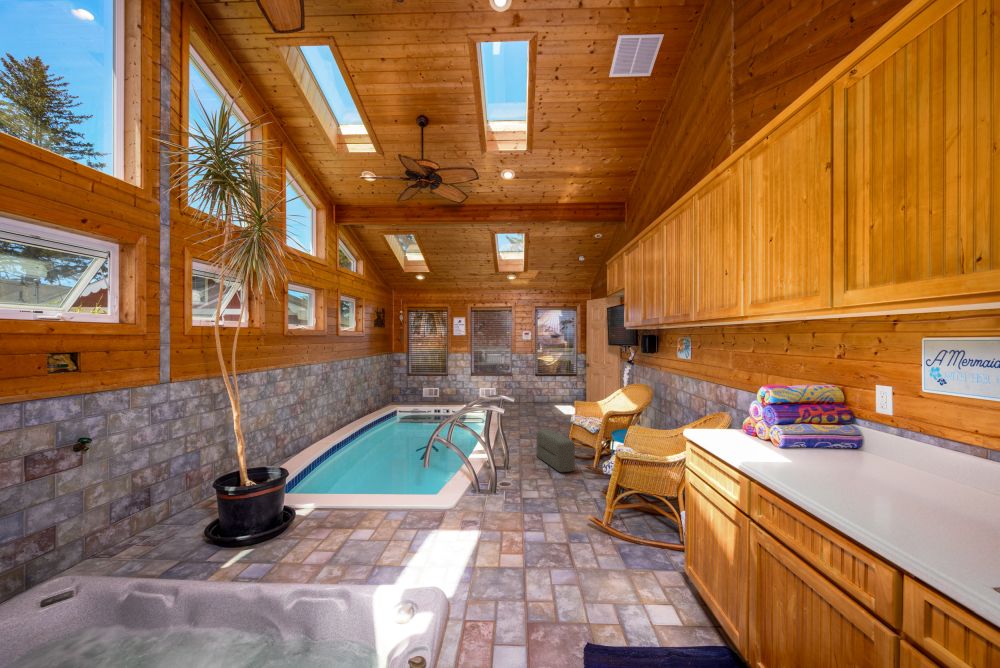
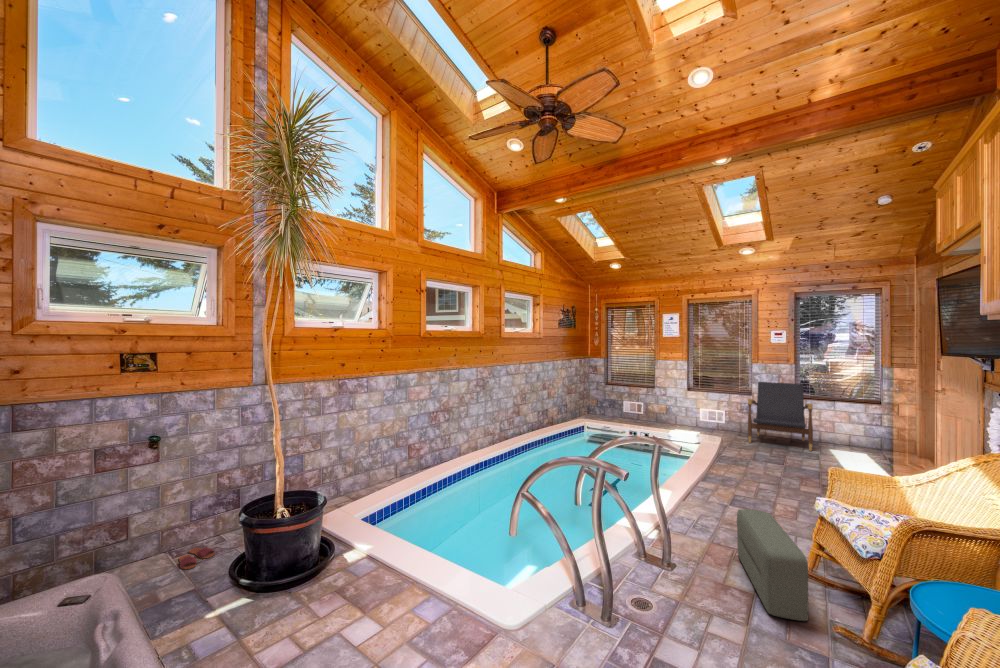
lounge chair: none [512,366,546,406] -> present [748,382,813,451]
slippers: none [113,542,154,560] -> present [179,547,214,569]

